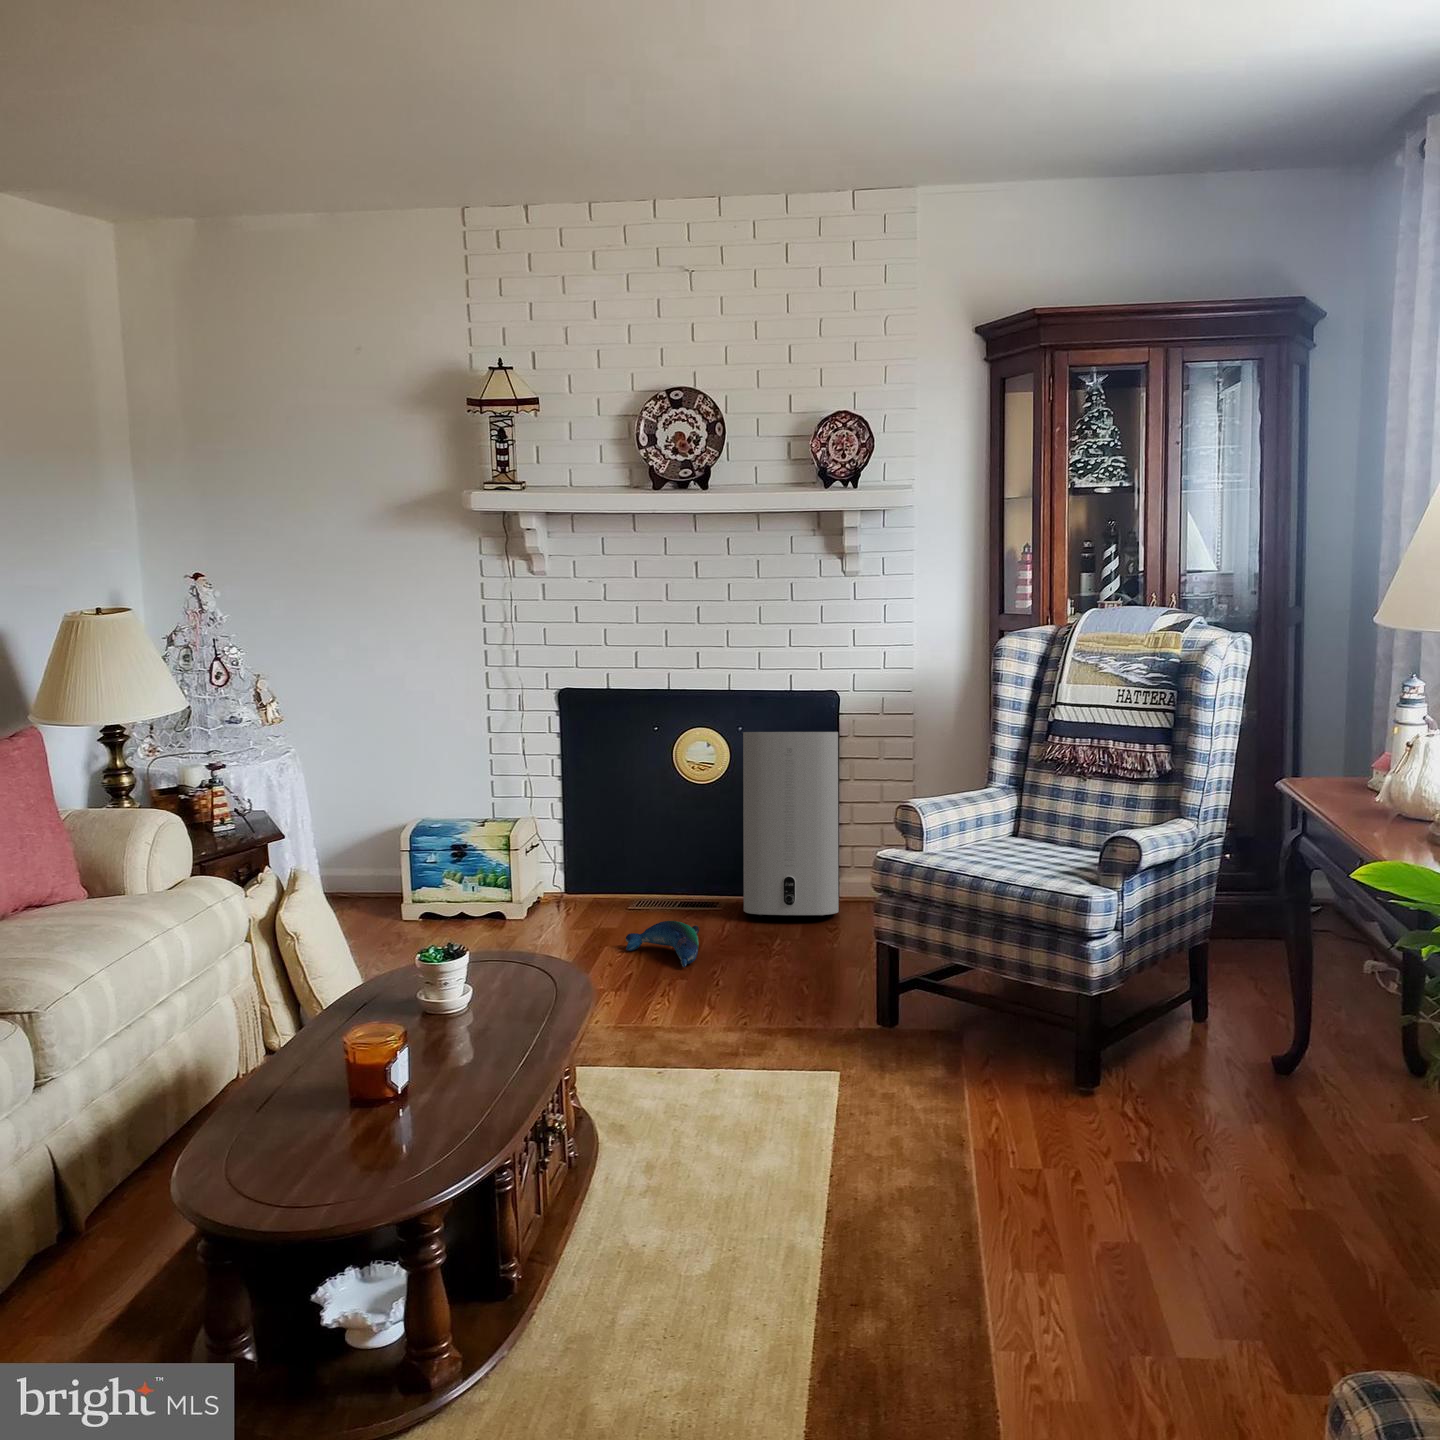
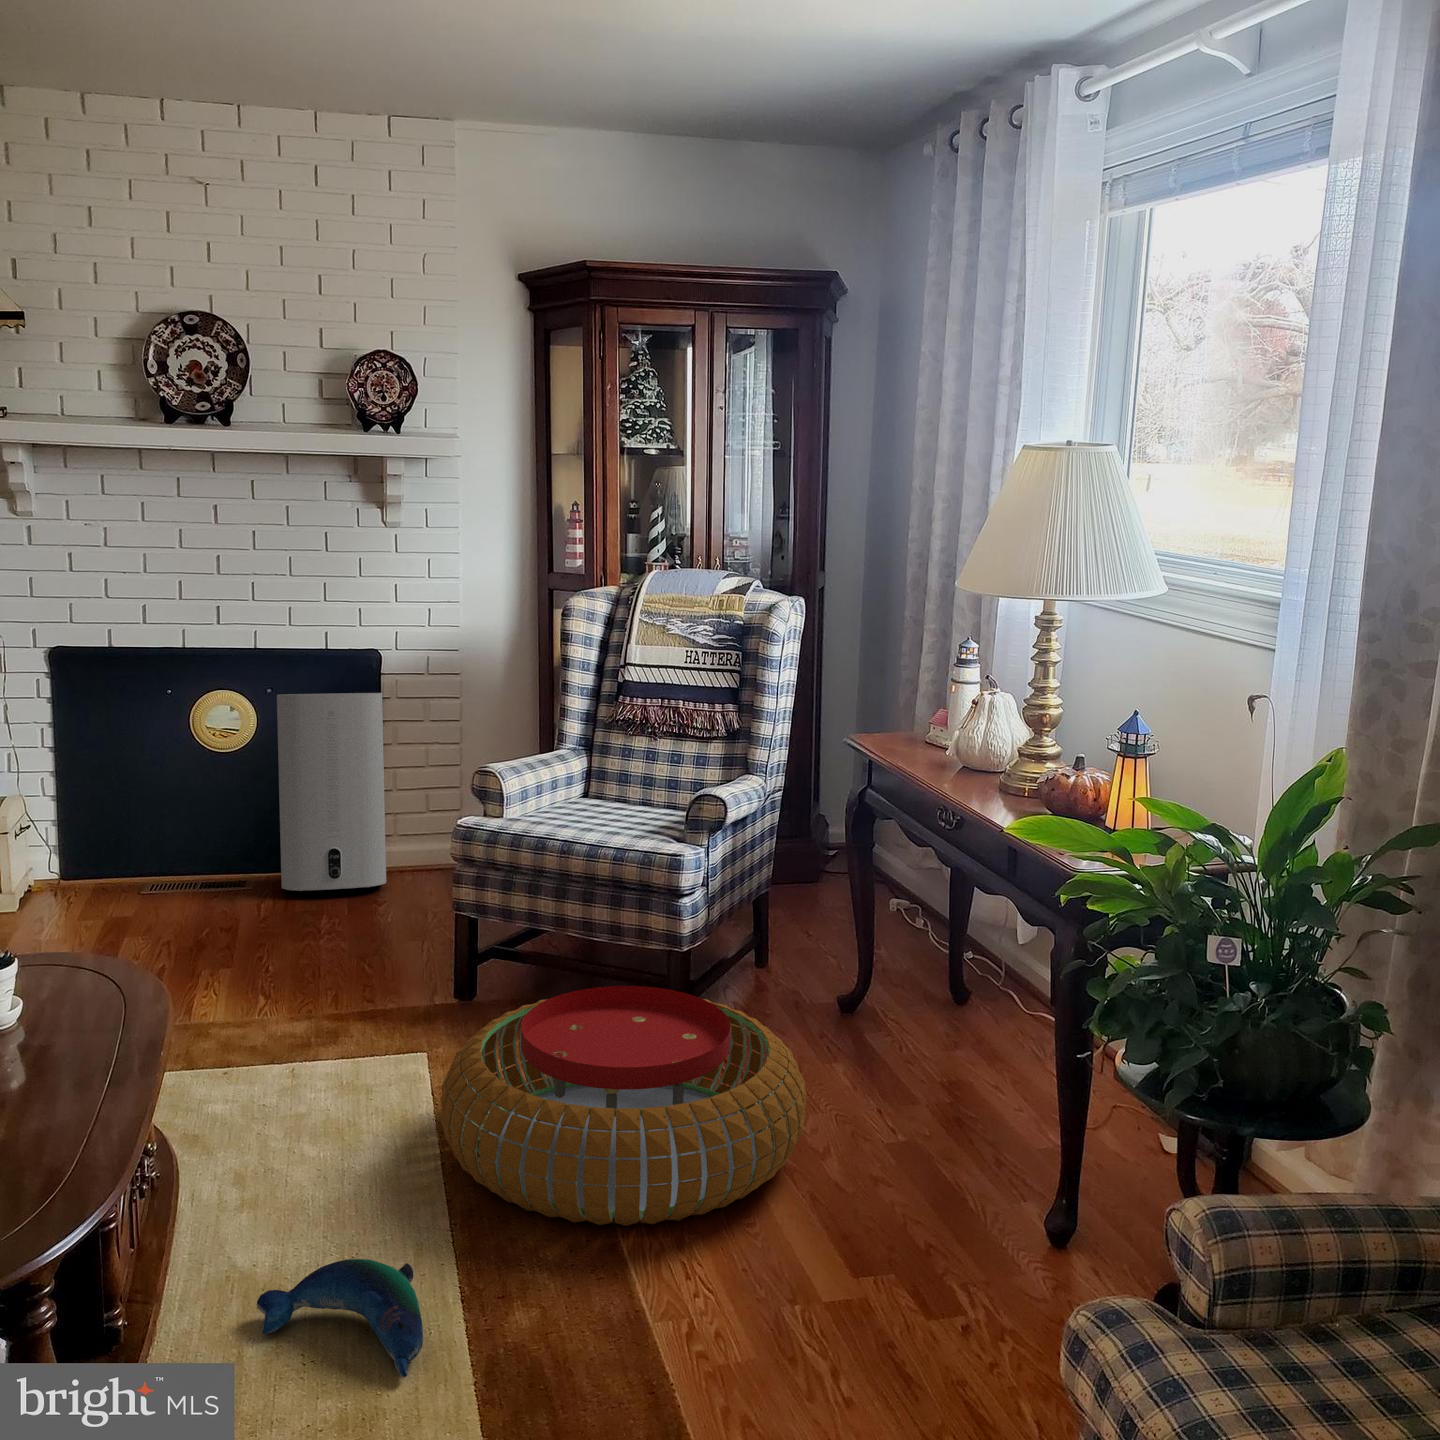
plush toy: present [626,921,699,967] -> present [257,1259,423,1377]
pouf: none [823,1021,1195,1258] -> present [440,986,807,1226]

